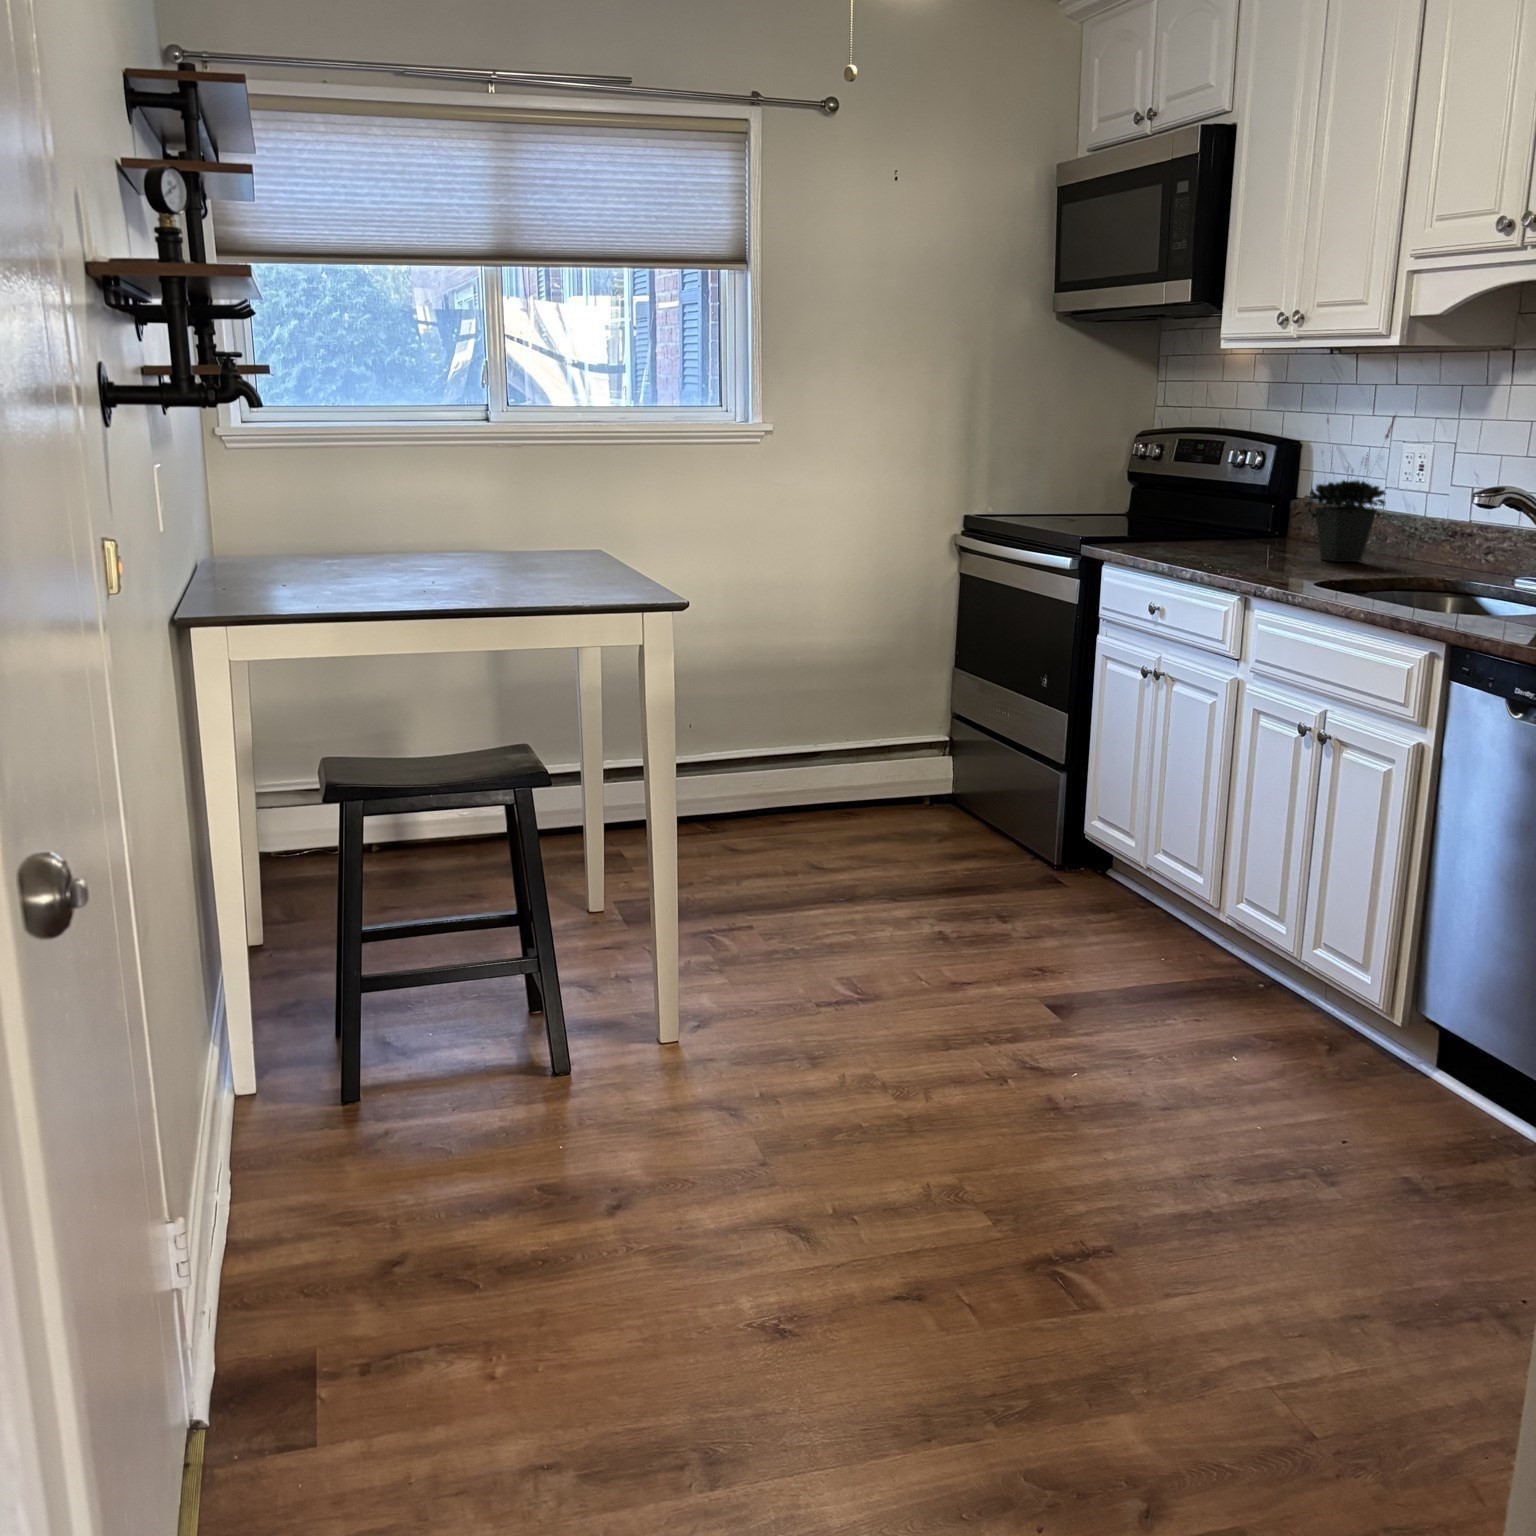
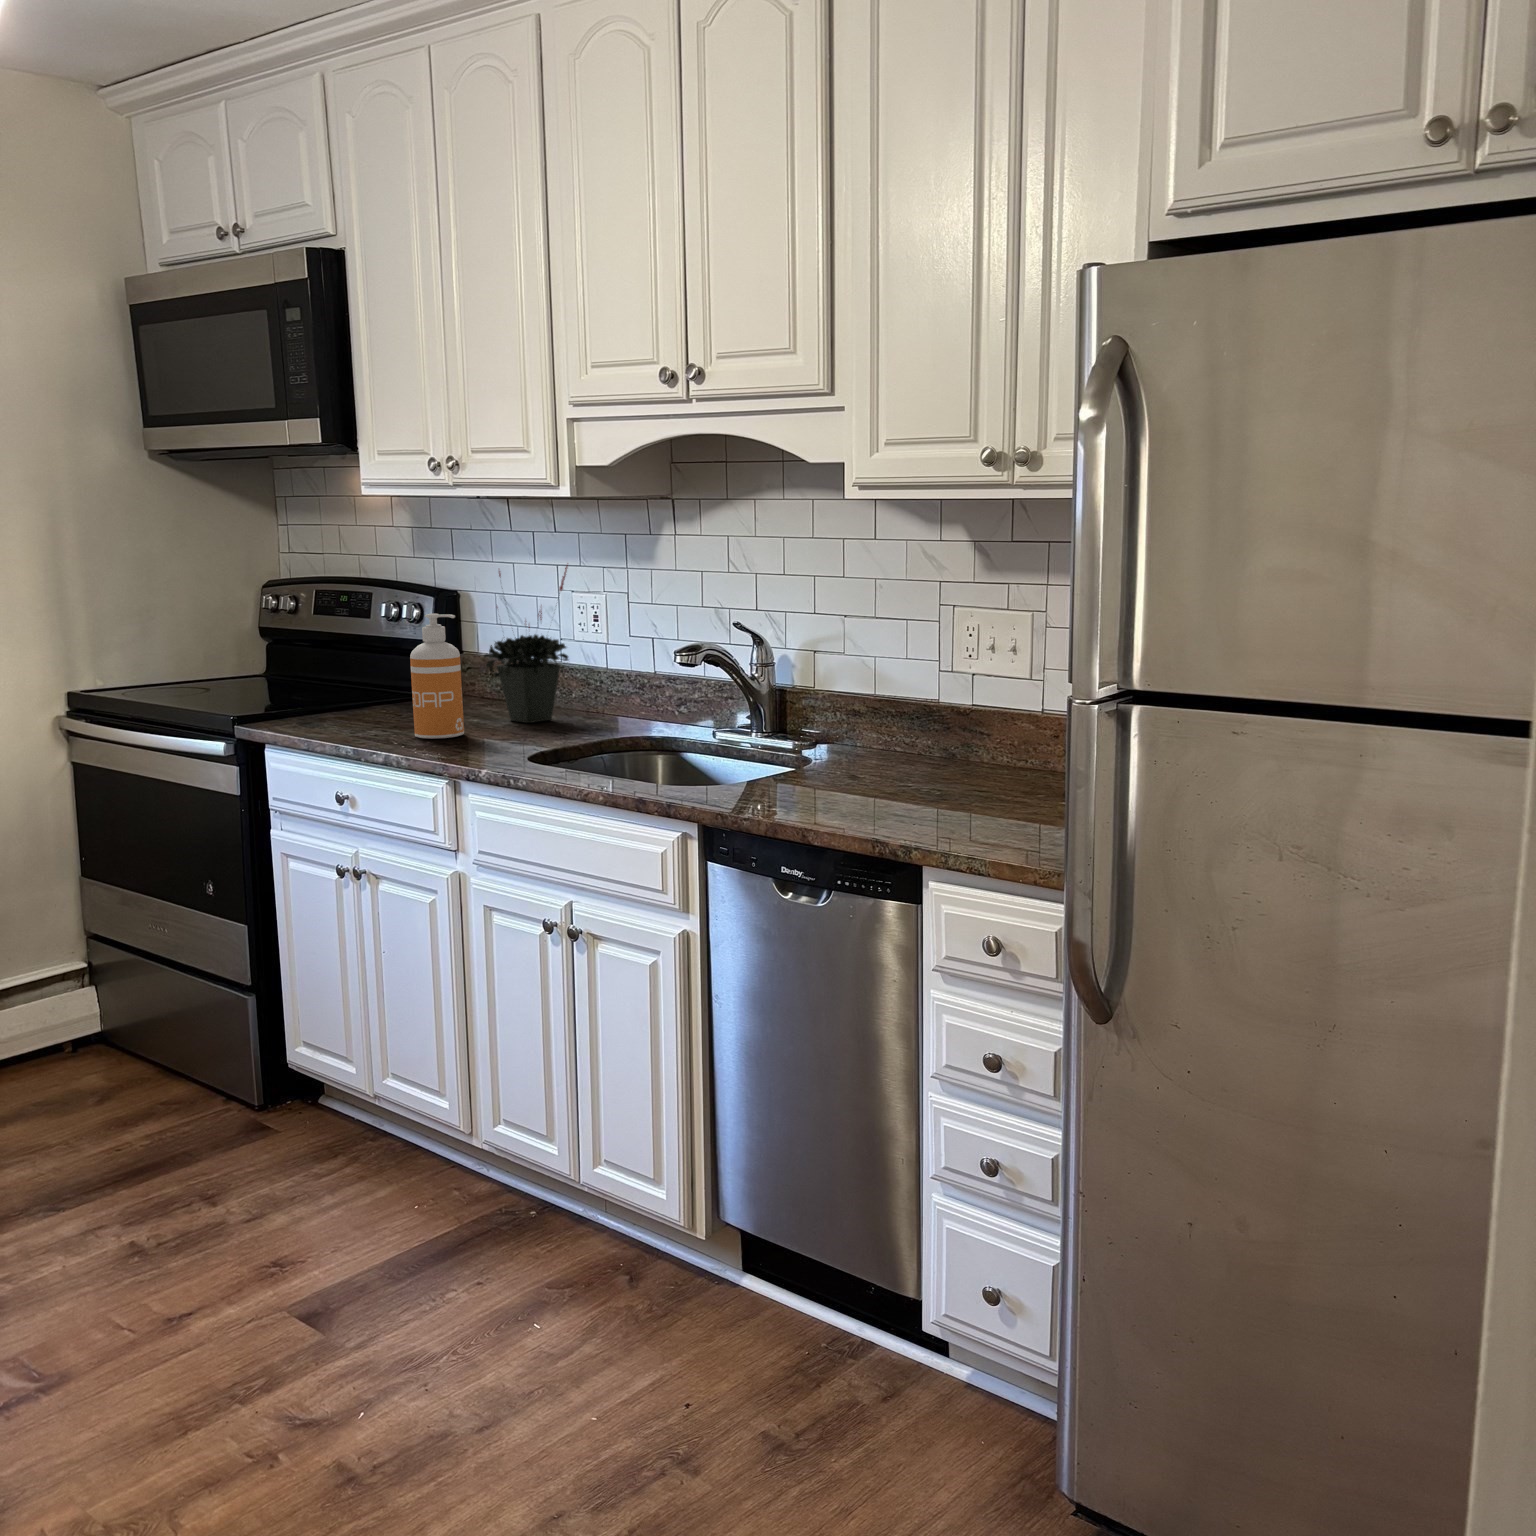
soap dispenser: none [1225,453,1276,564] -> present [410,614,464,739]

